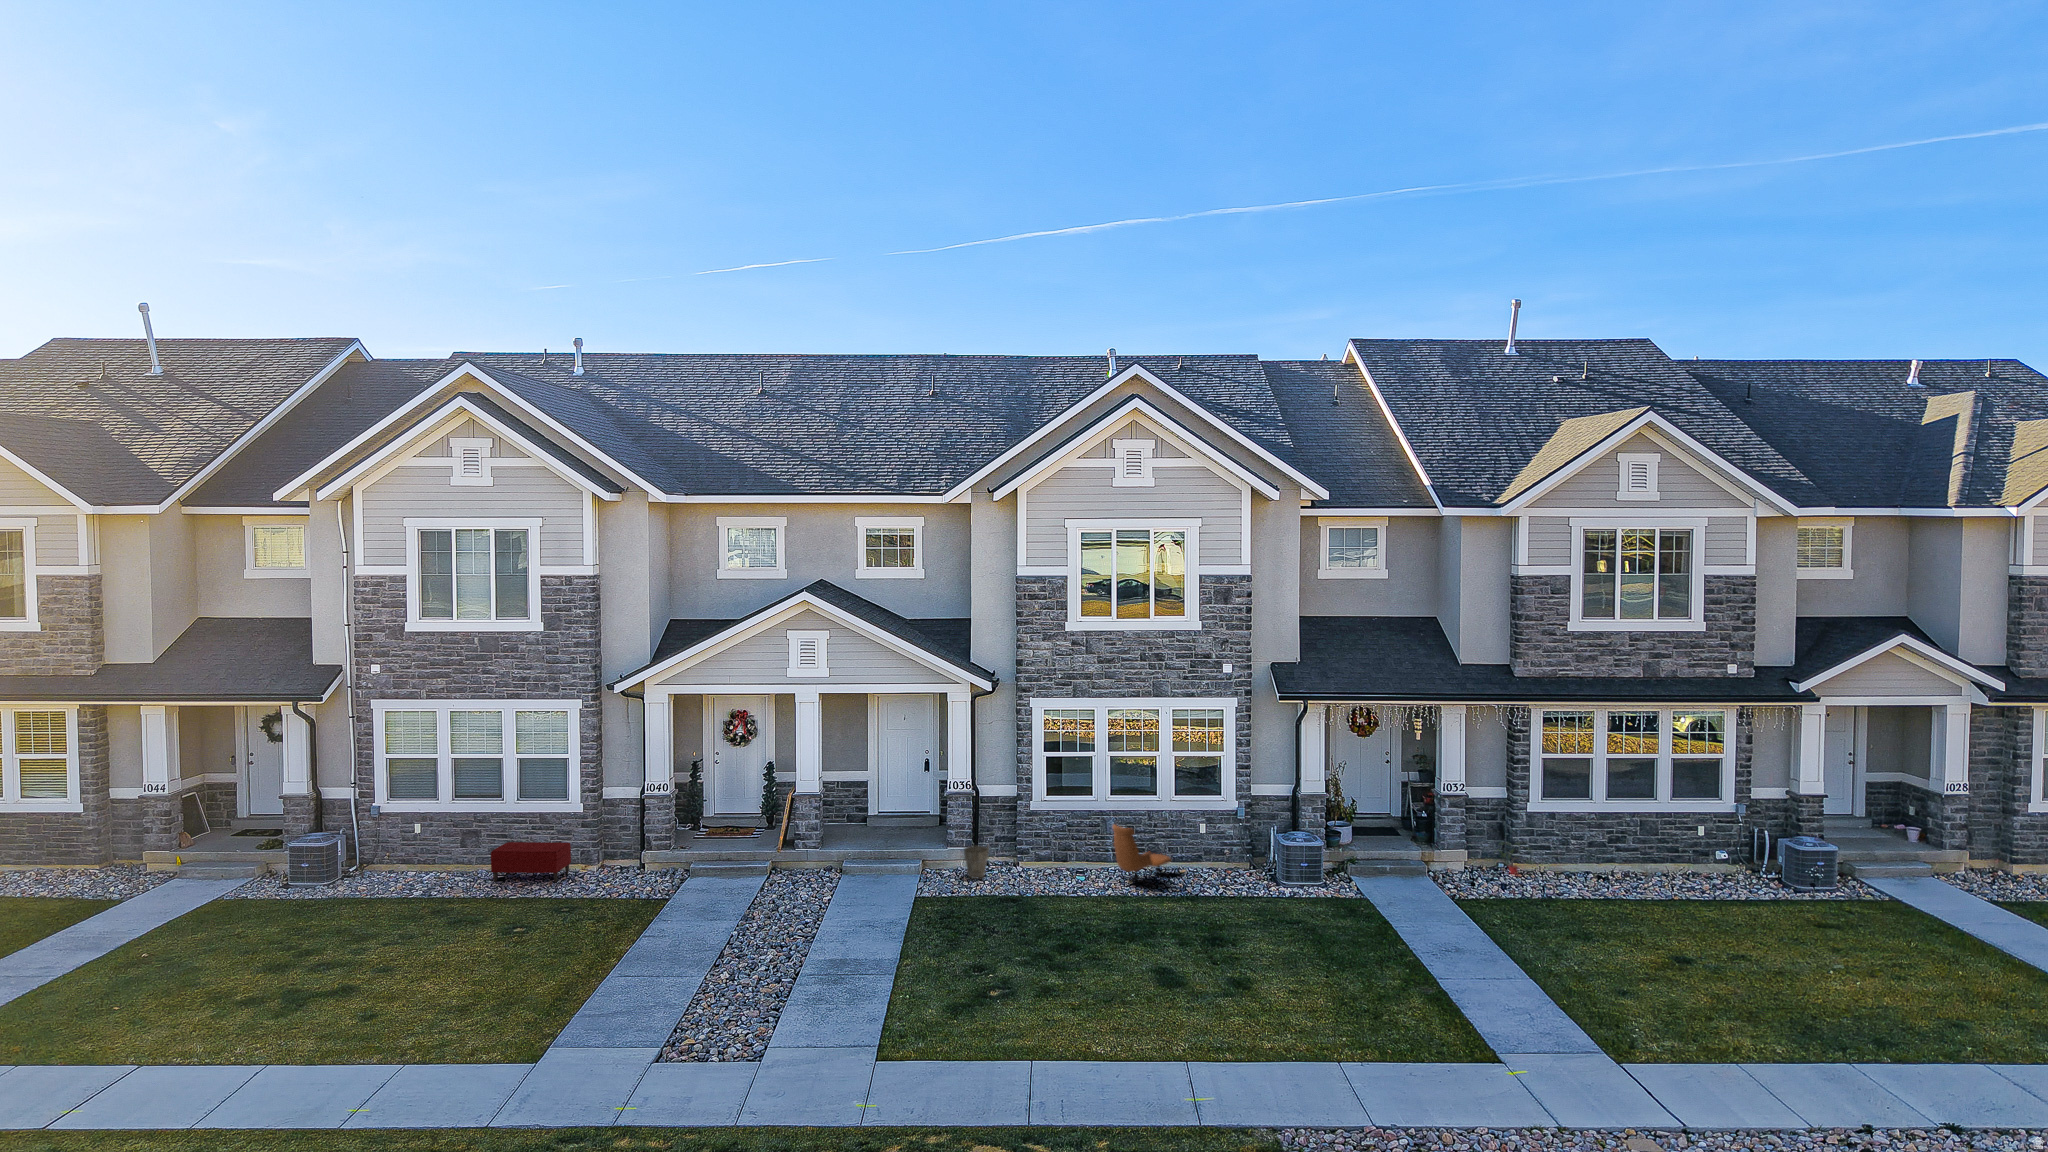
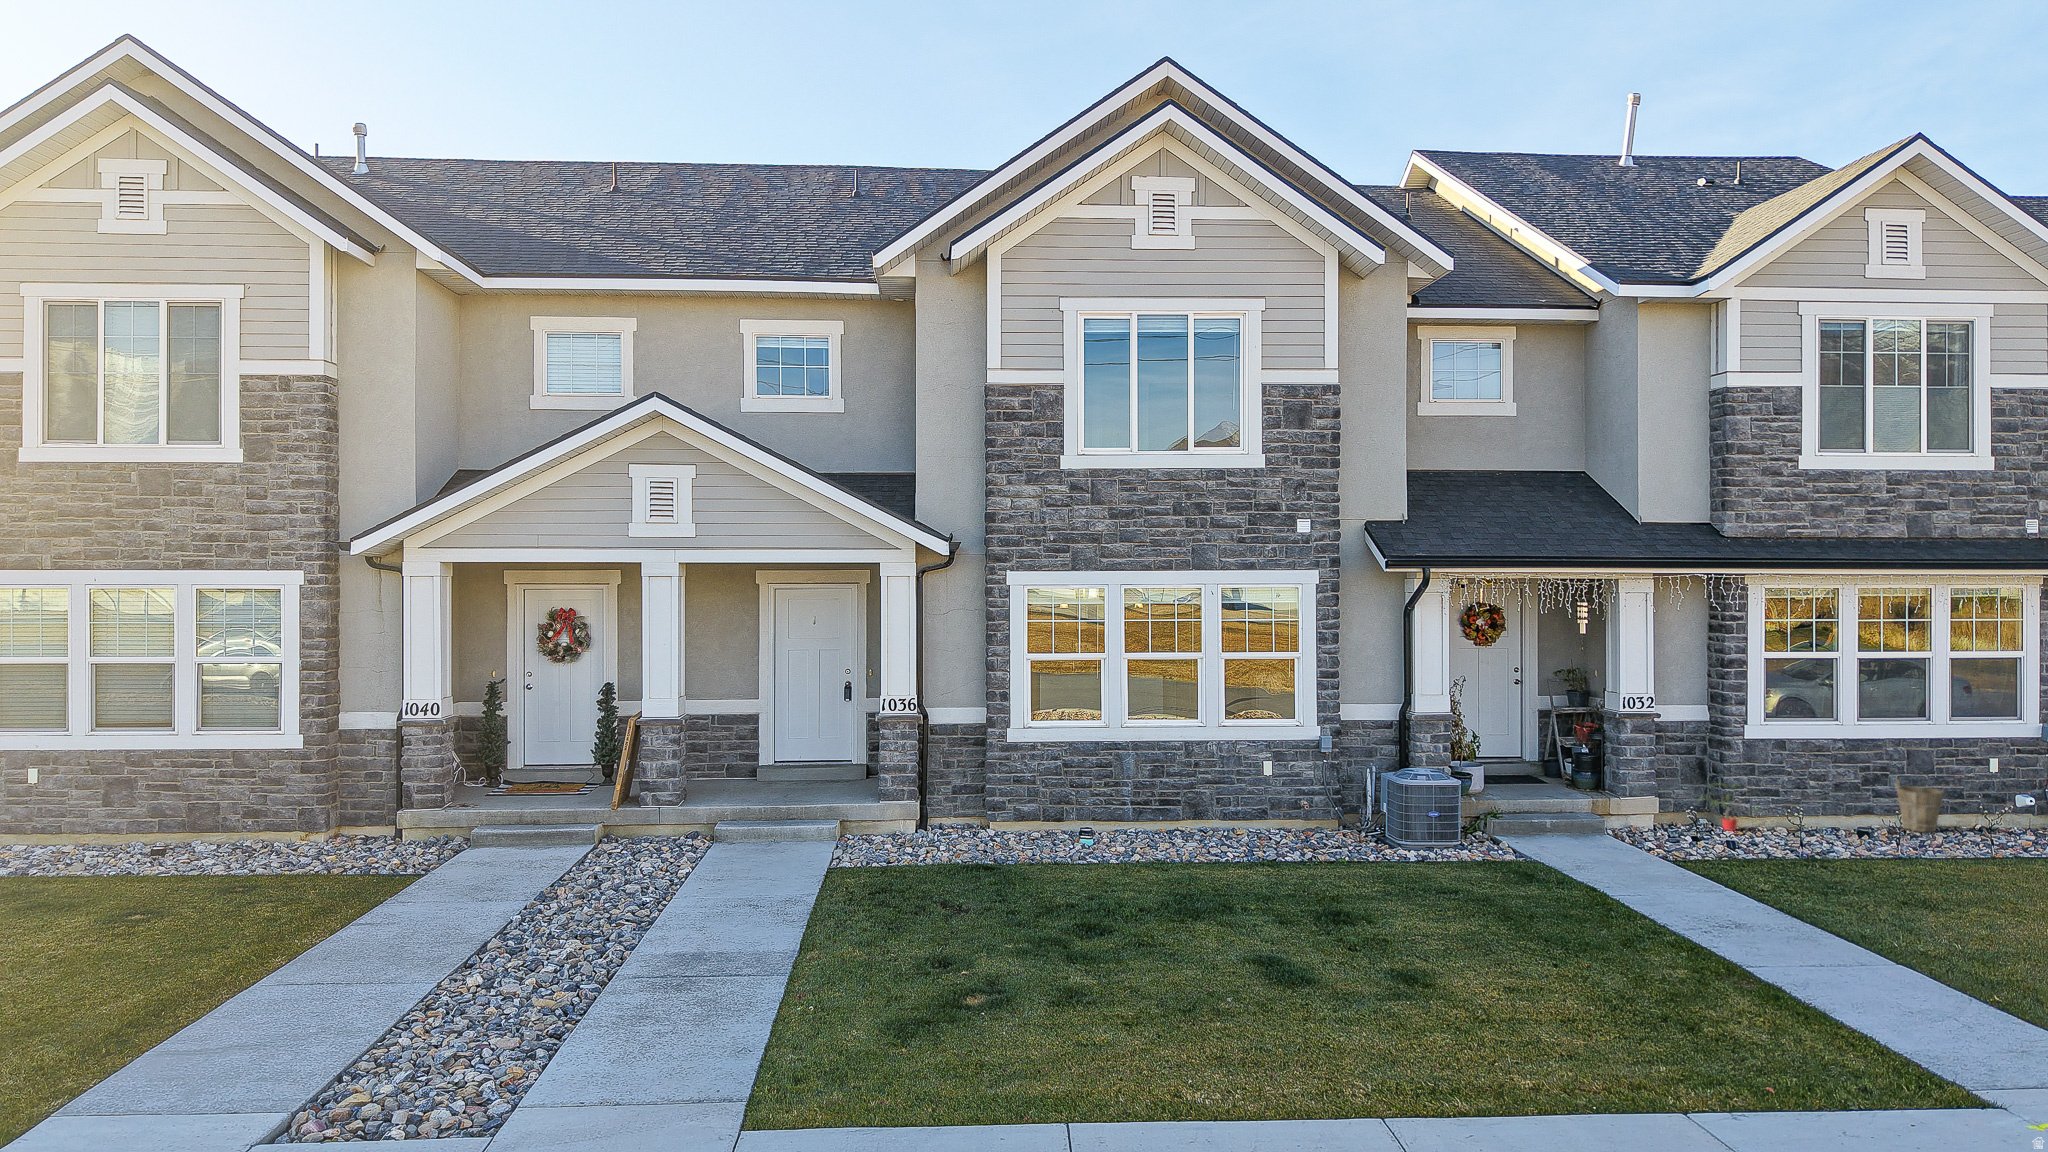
lounge chair: present [1113,825,1171,882] -> none [1137,755,1224,852]
bench: present [491,842,571,882] -> none [143,798,283,859]
bucket: present [964,845,989,879] -> present [1896,780,1943,832]

